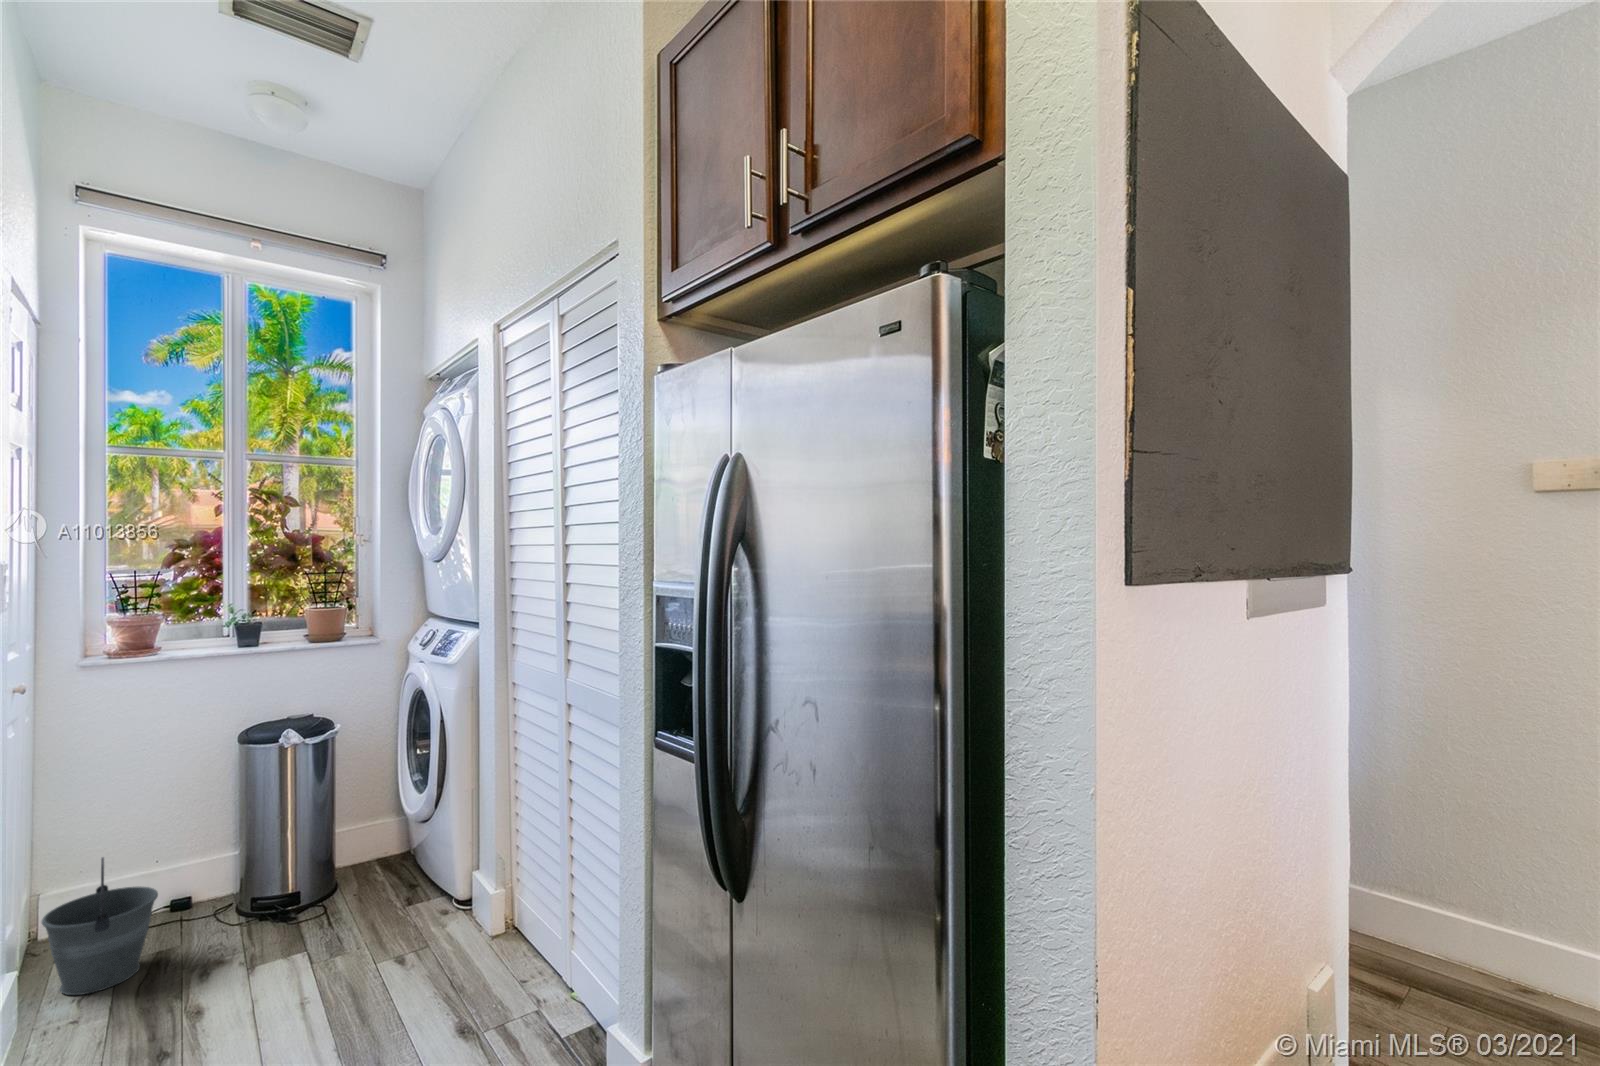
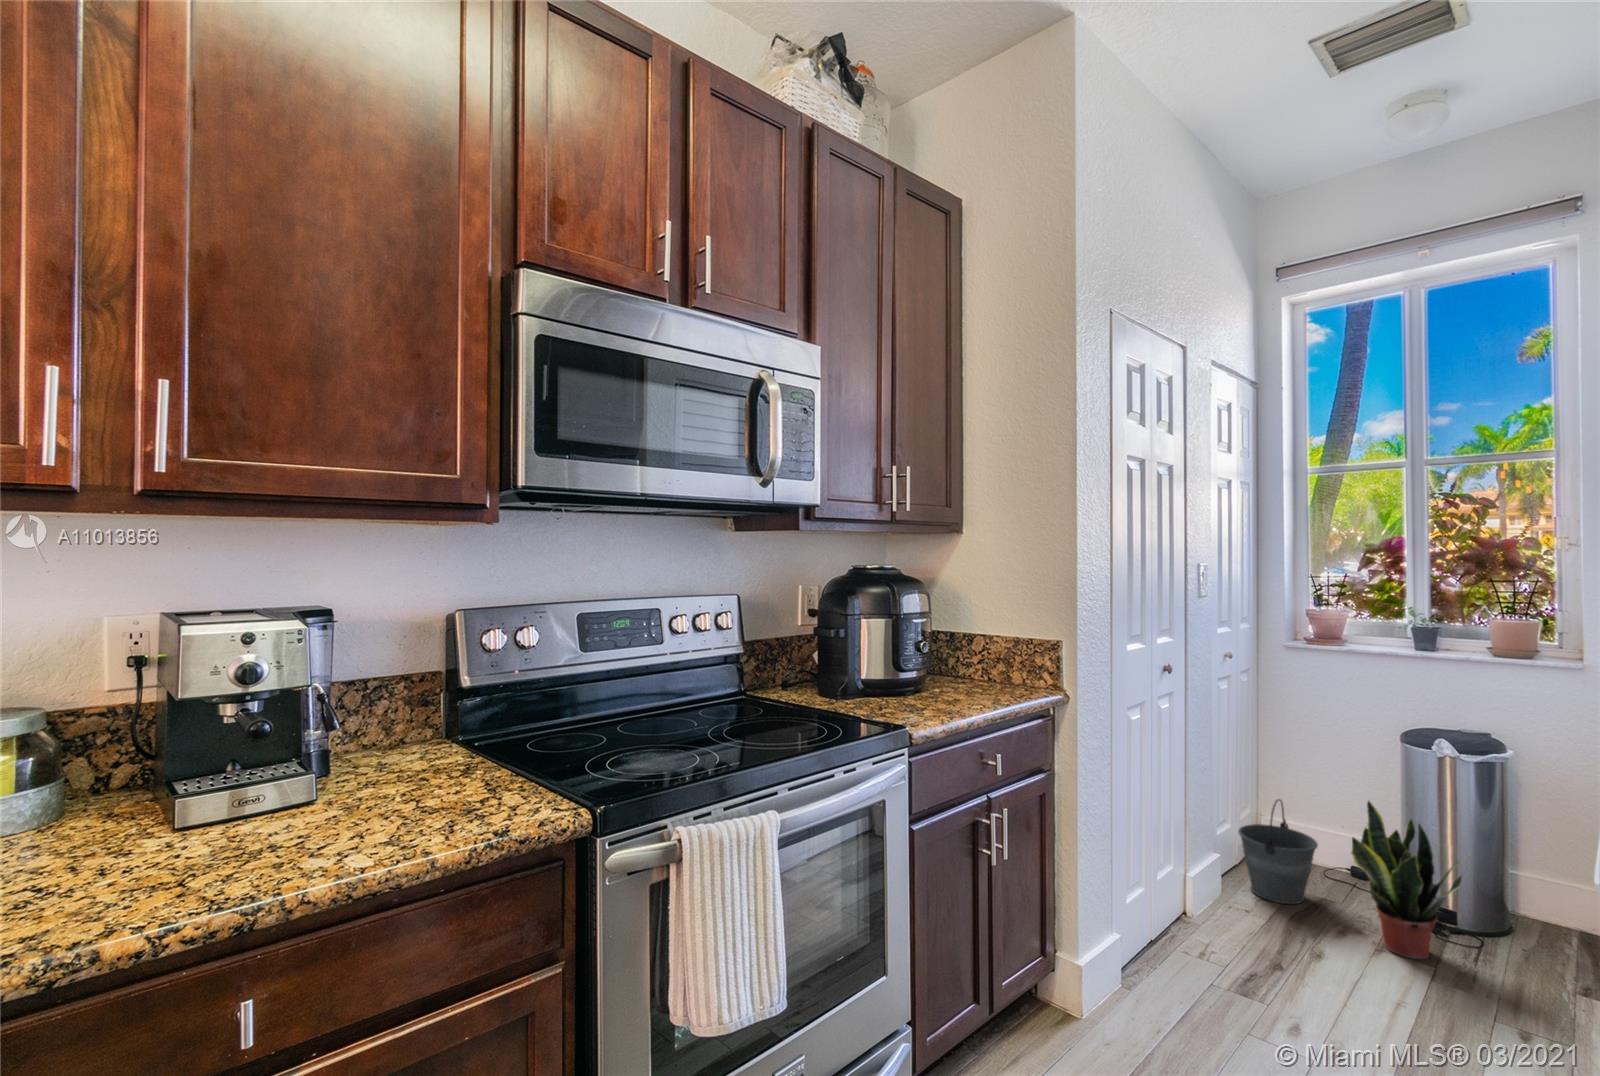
potted plant: none [219,813,329,962] -> present [1351,801,1470,959]

